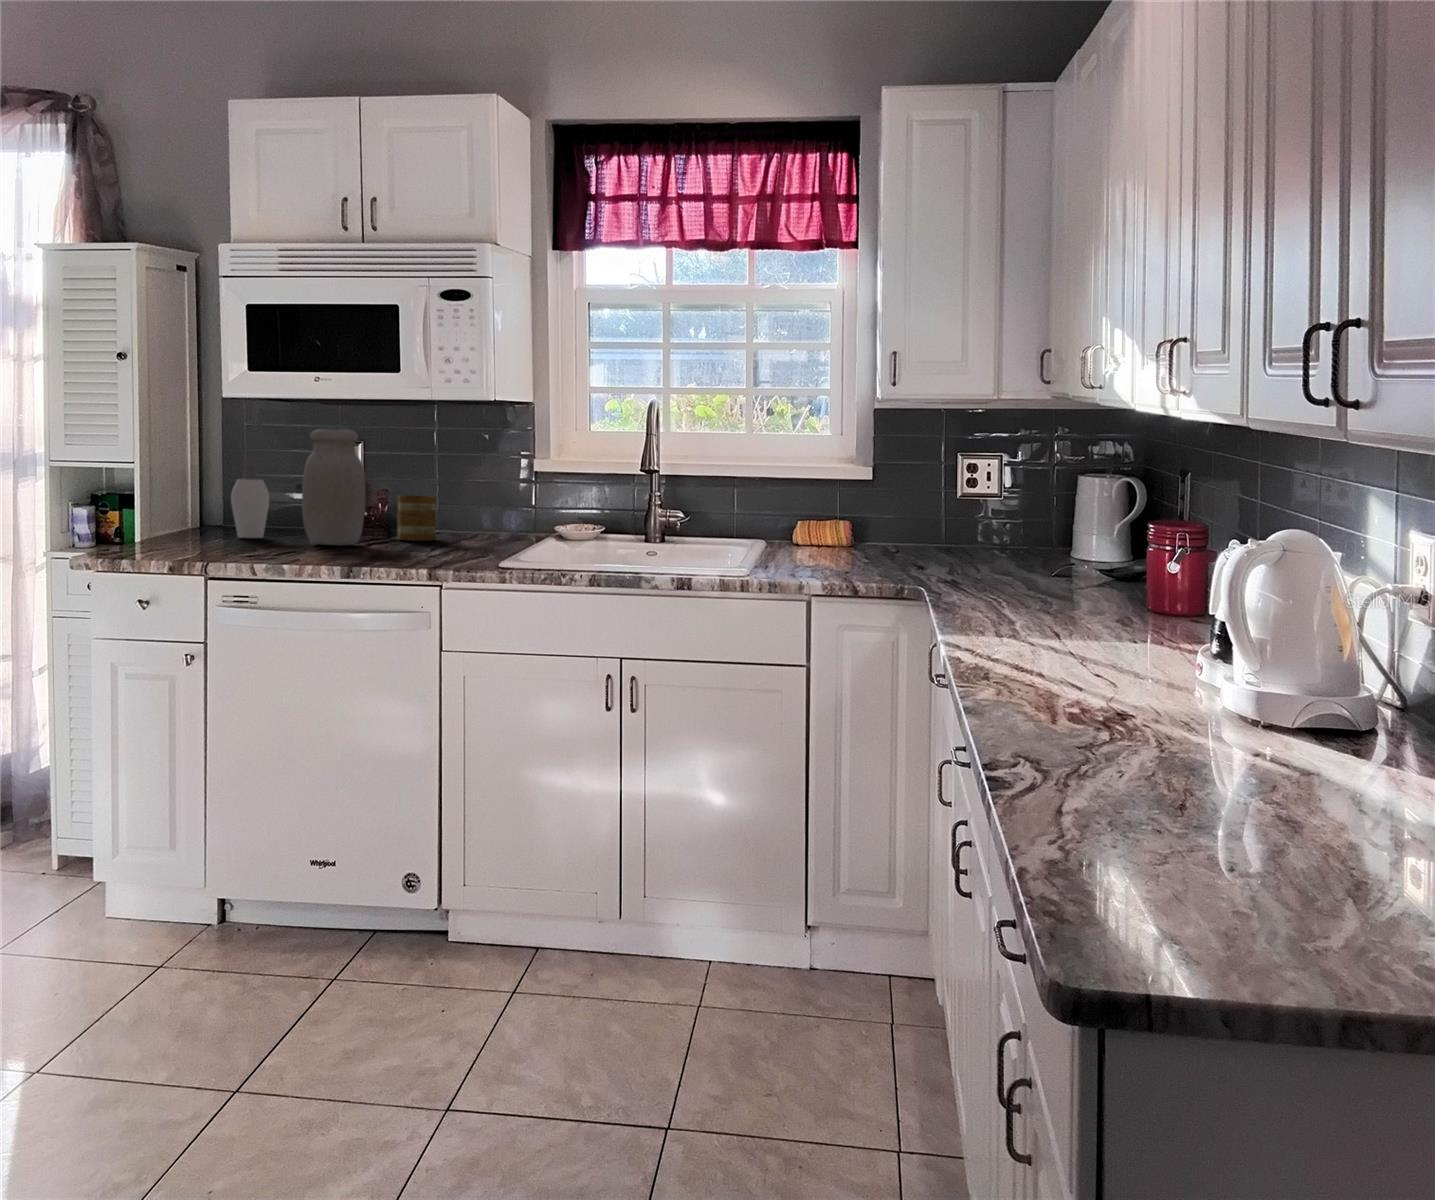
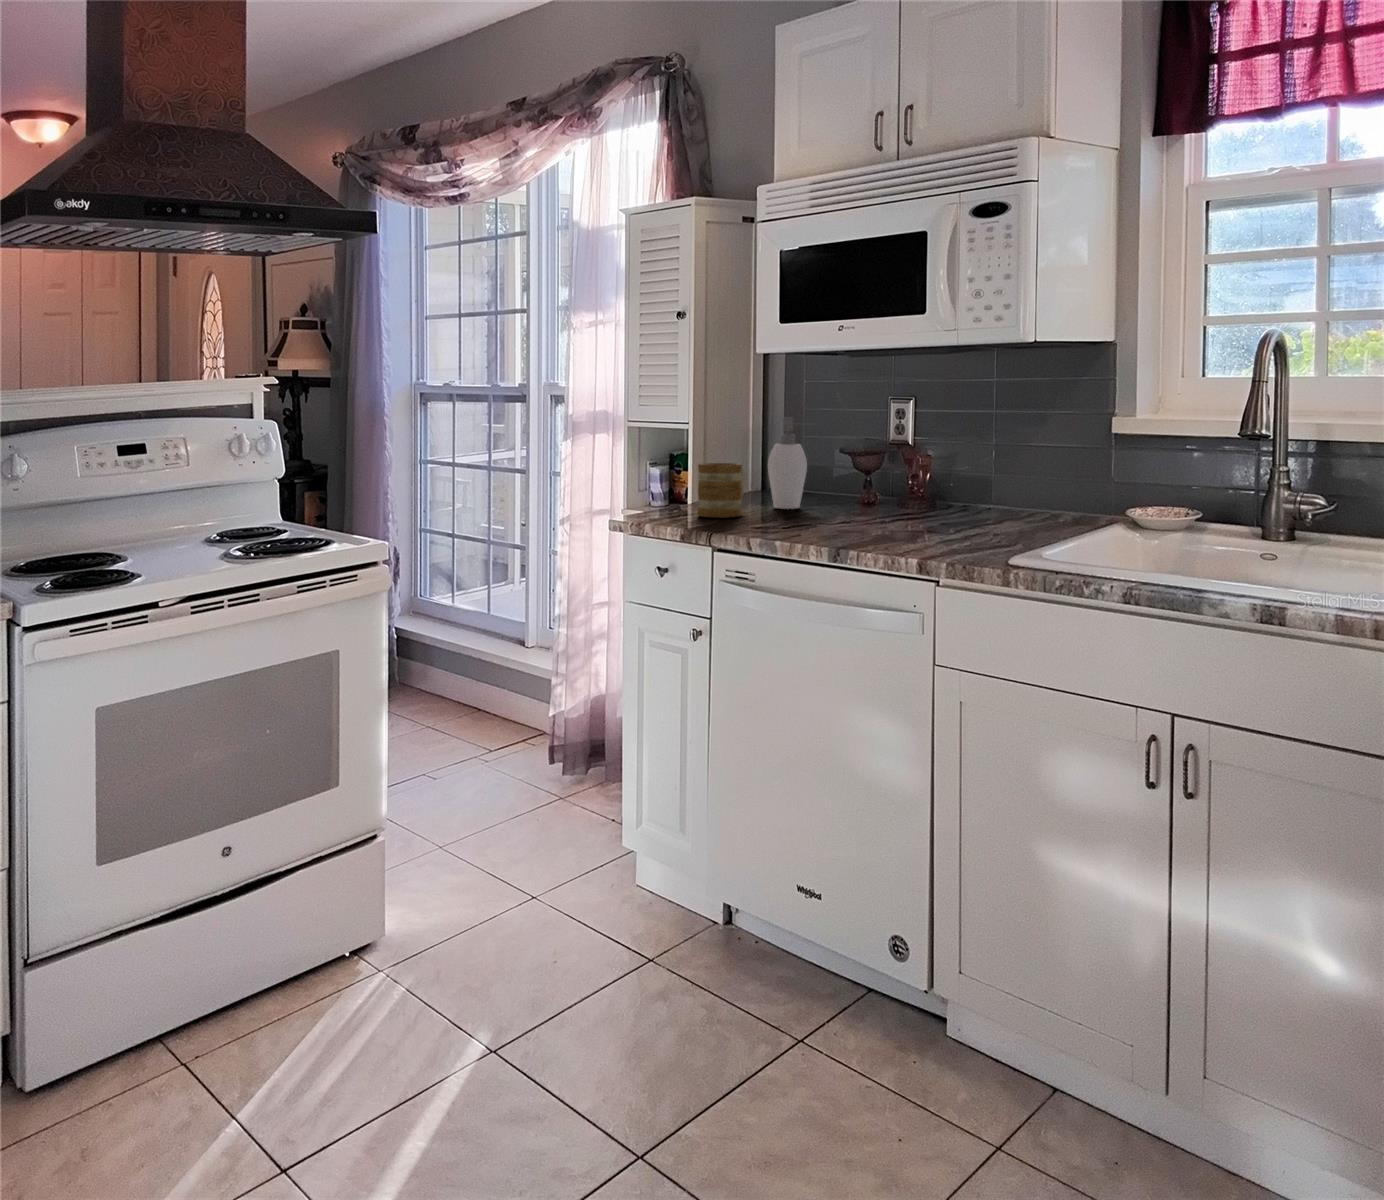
jar: present [302,429,365,545] -> none [824,386,895,522]
mug: present [397,495,436,541] -> present [698,463,745,518]

